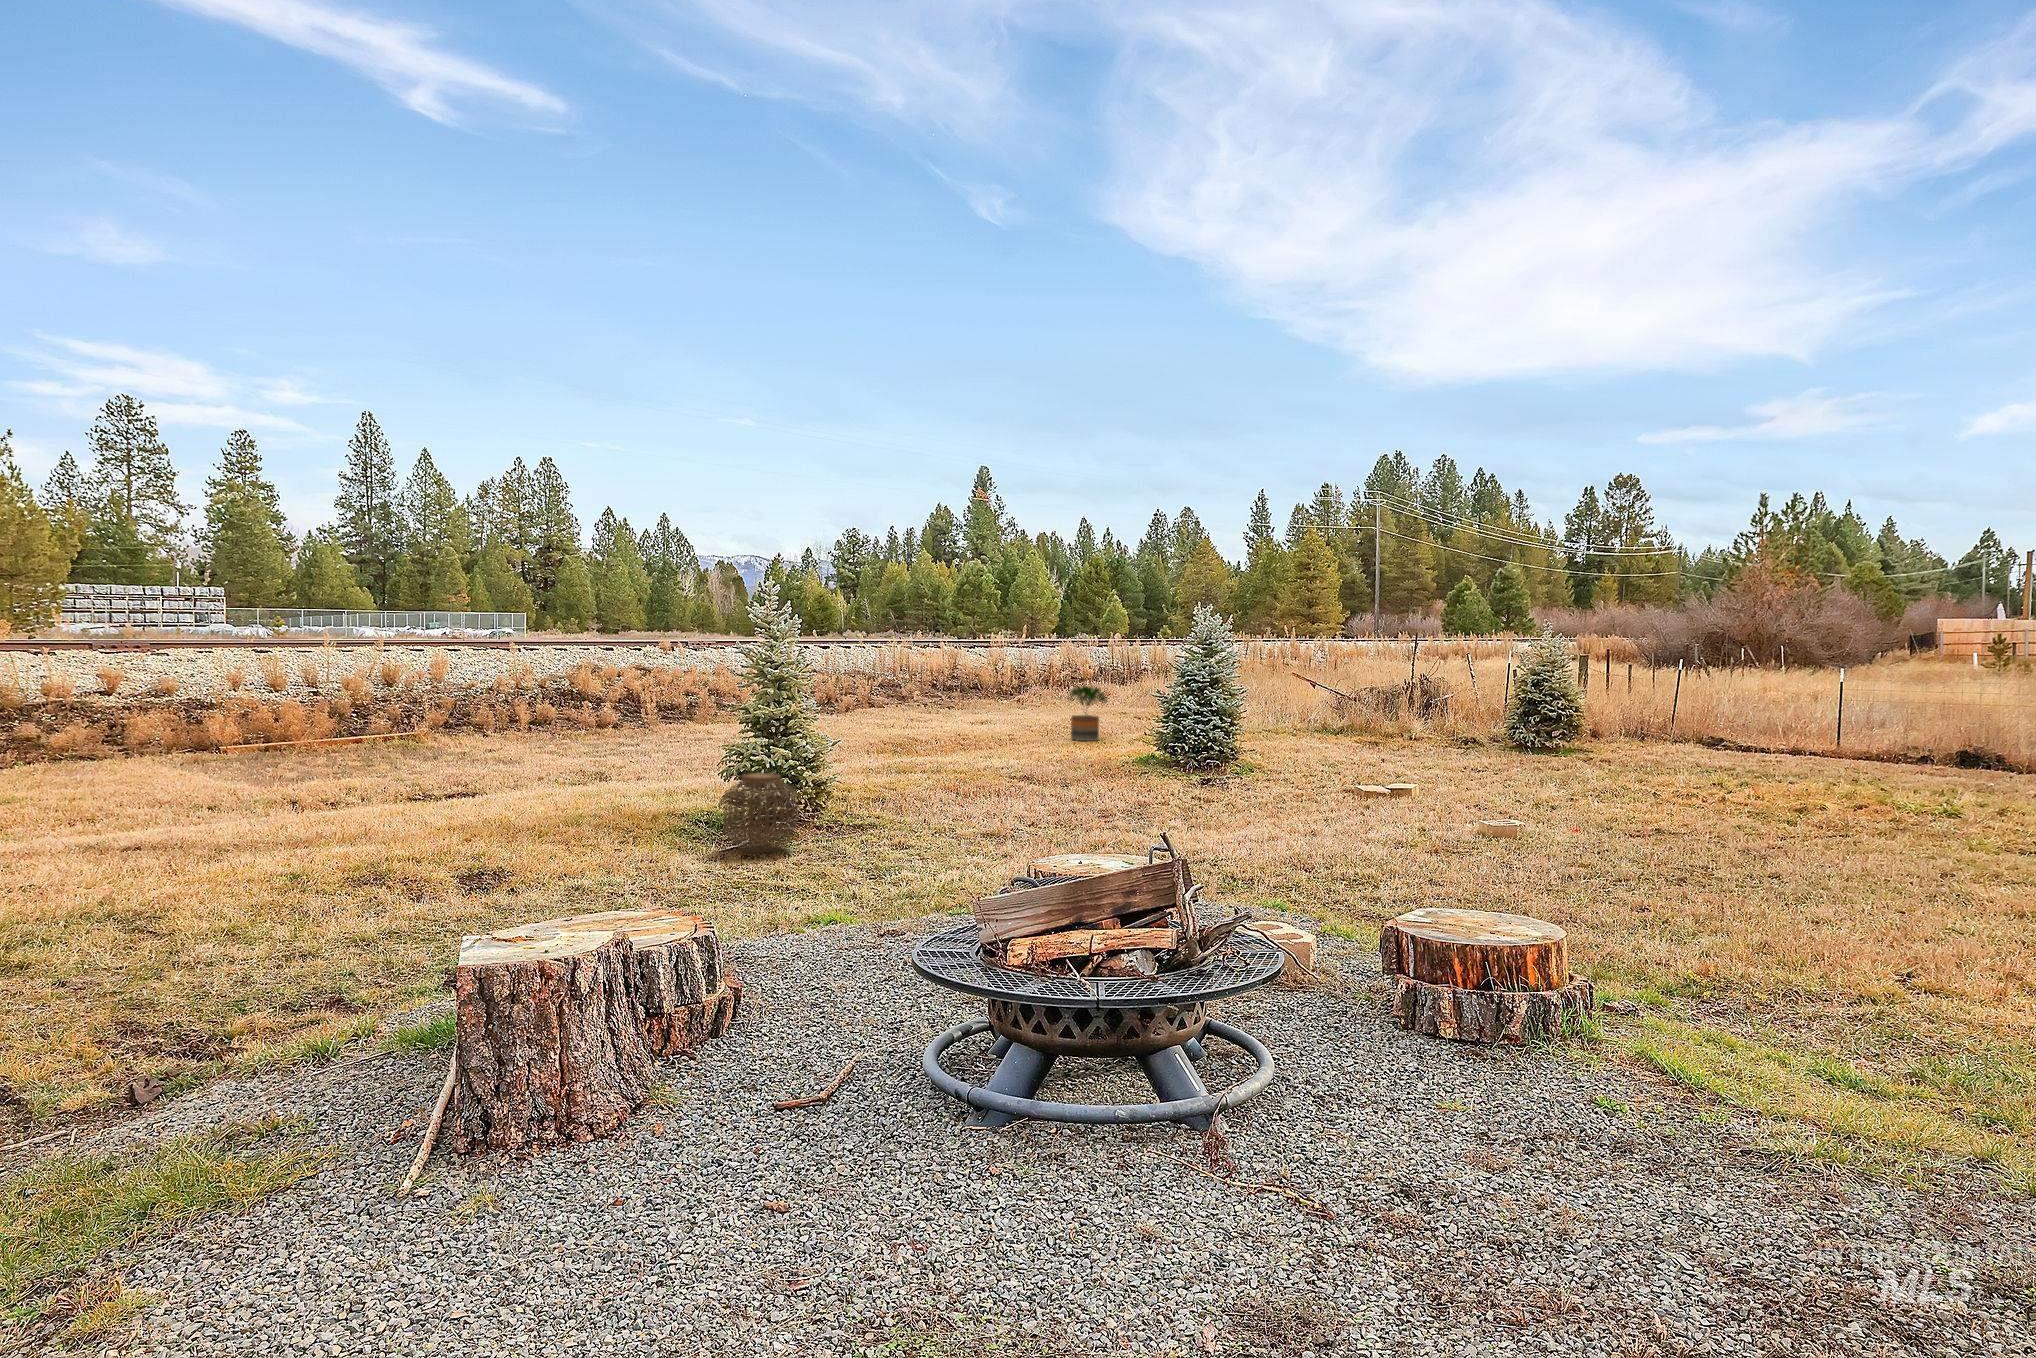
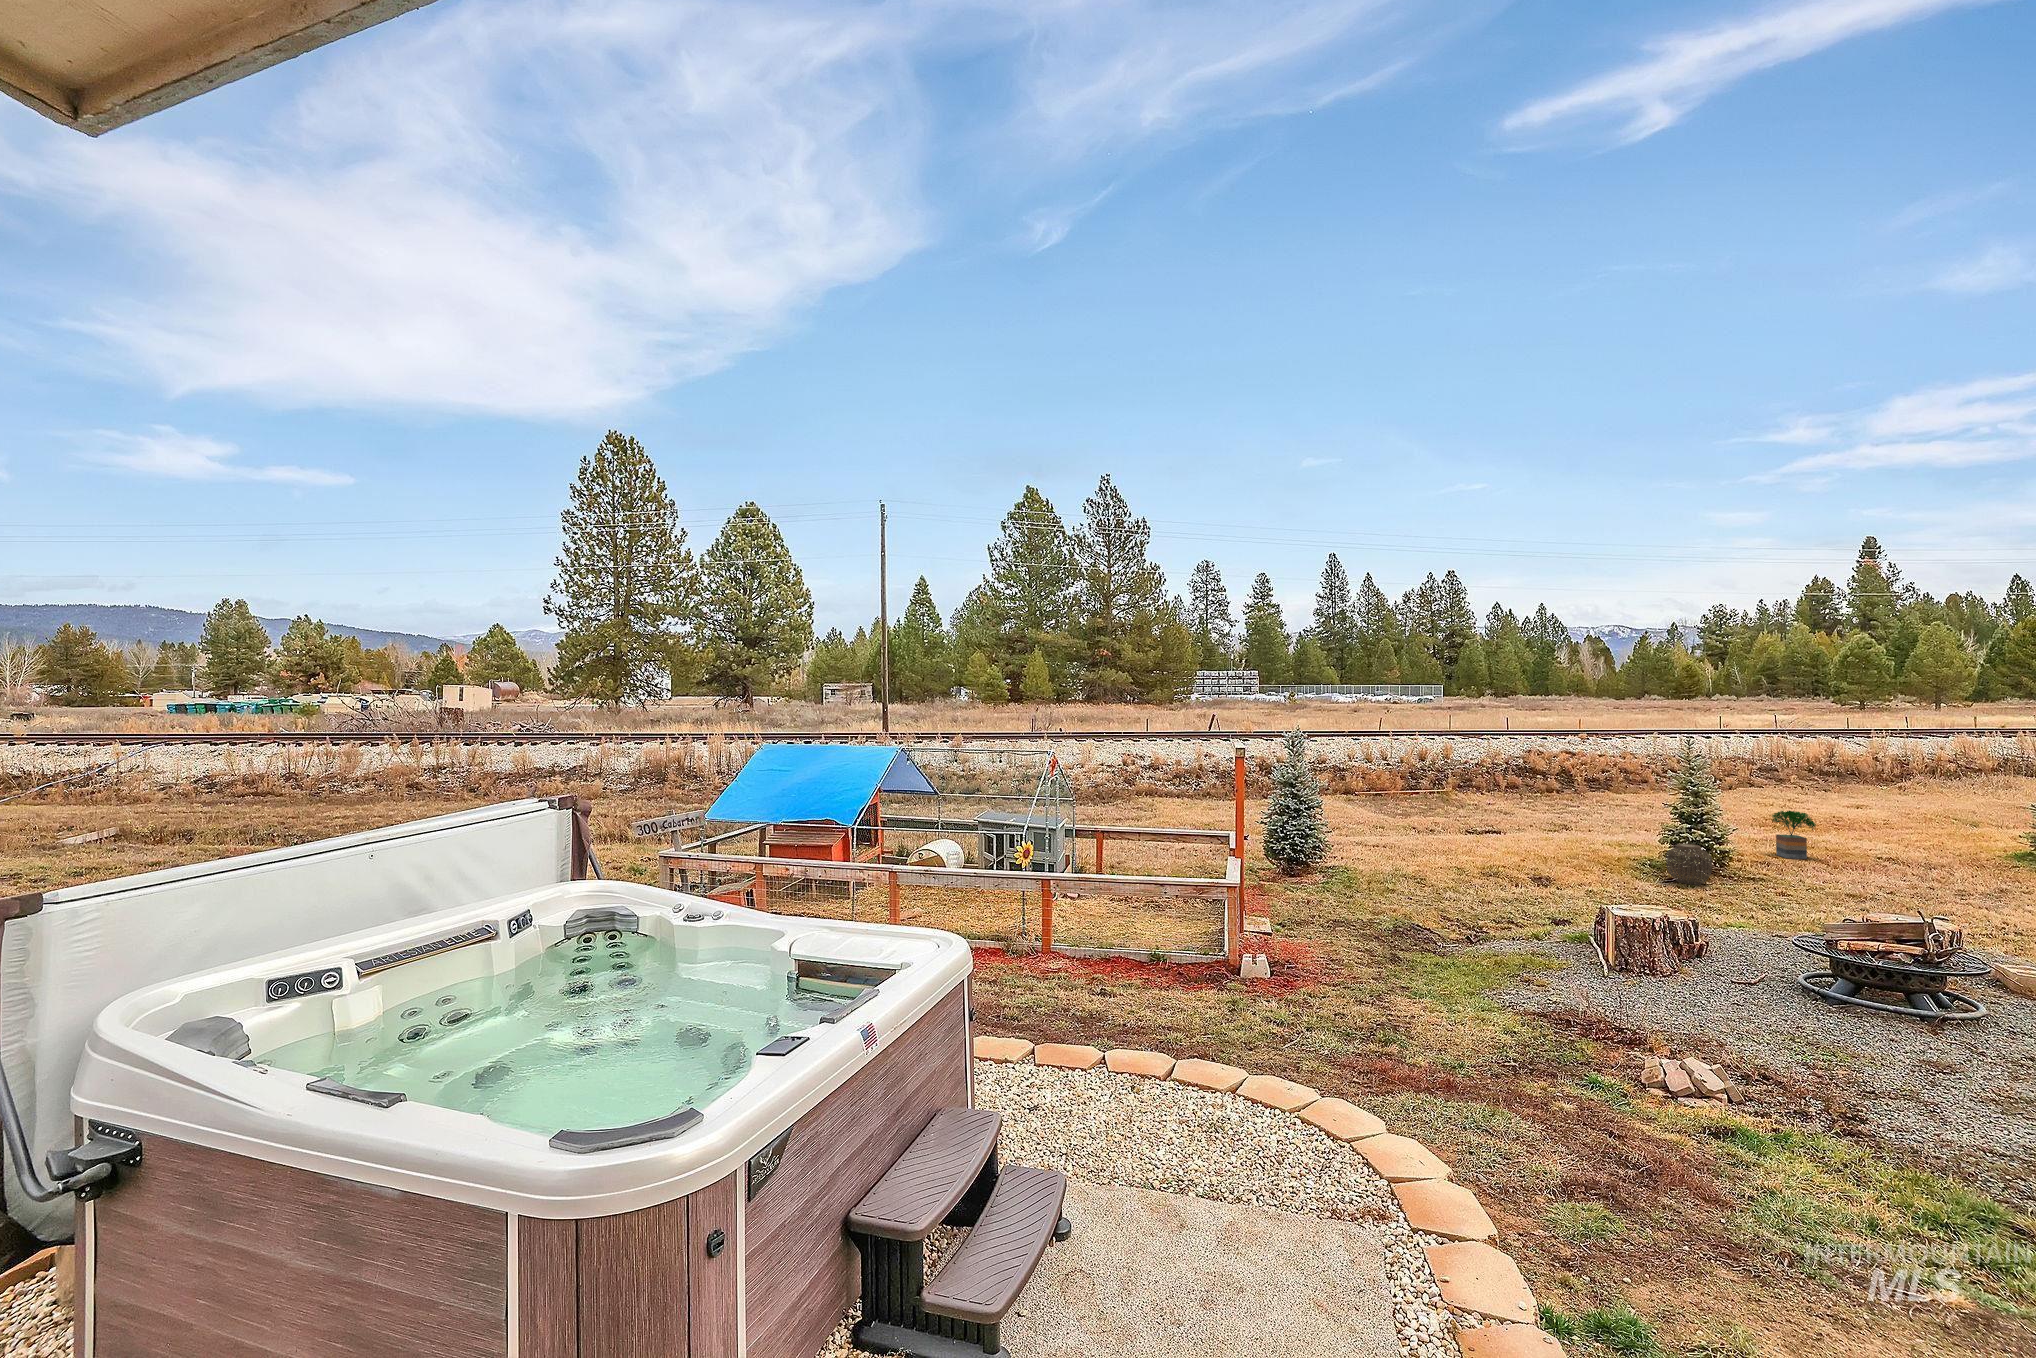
potted tree: present [1068,686,1107,741] -> present [1772,811,1816,859]

